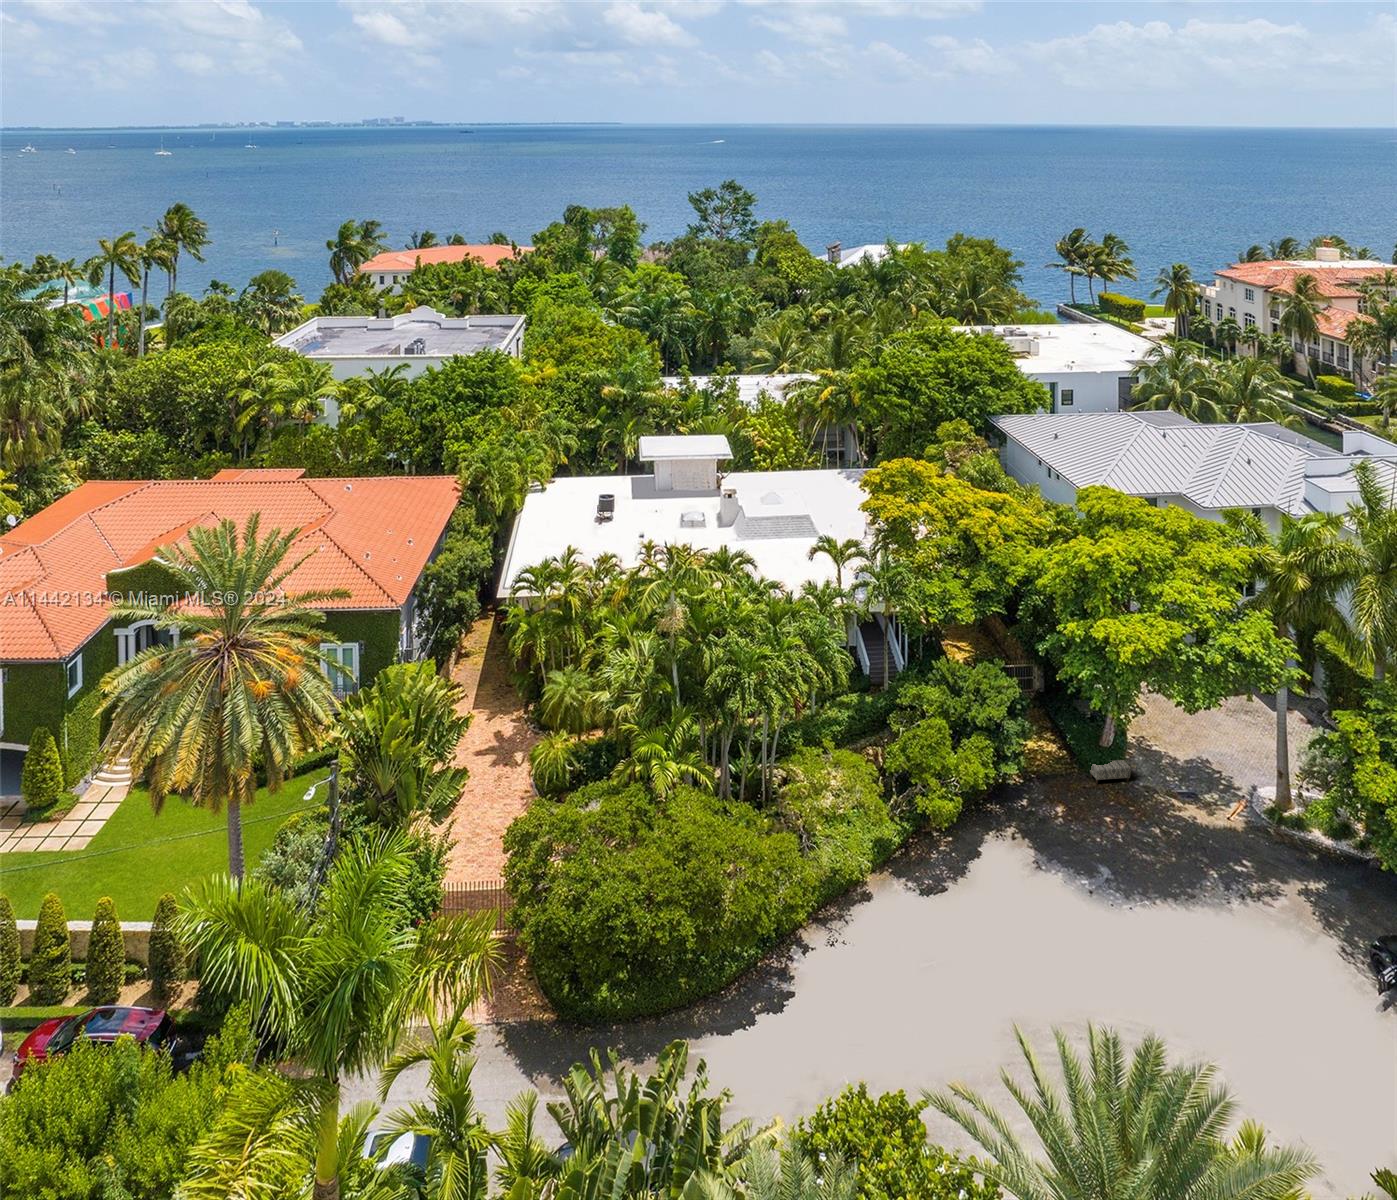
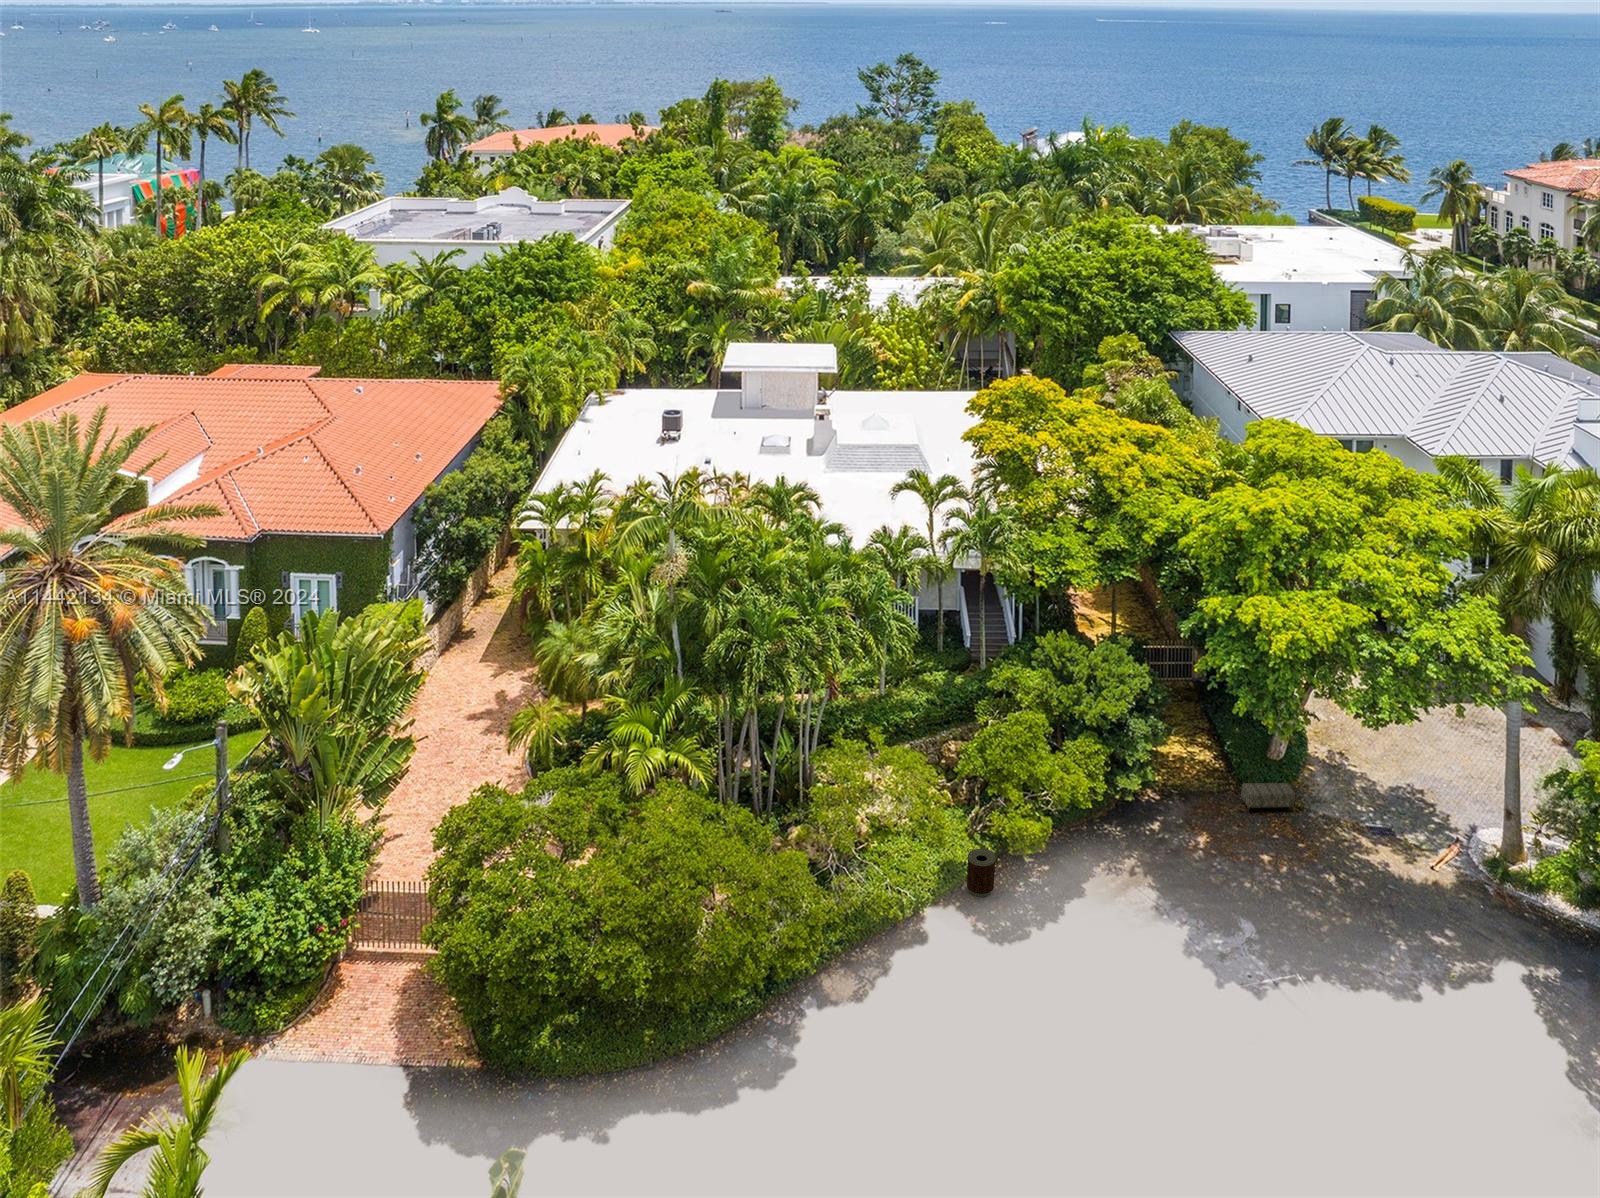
trash can: none [900,820,922,857] -> present [967,849,996,897]

